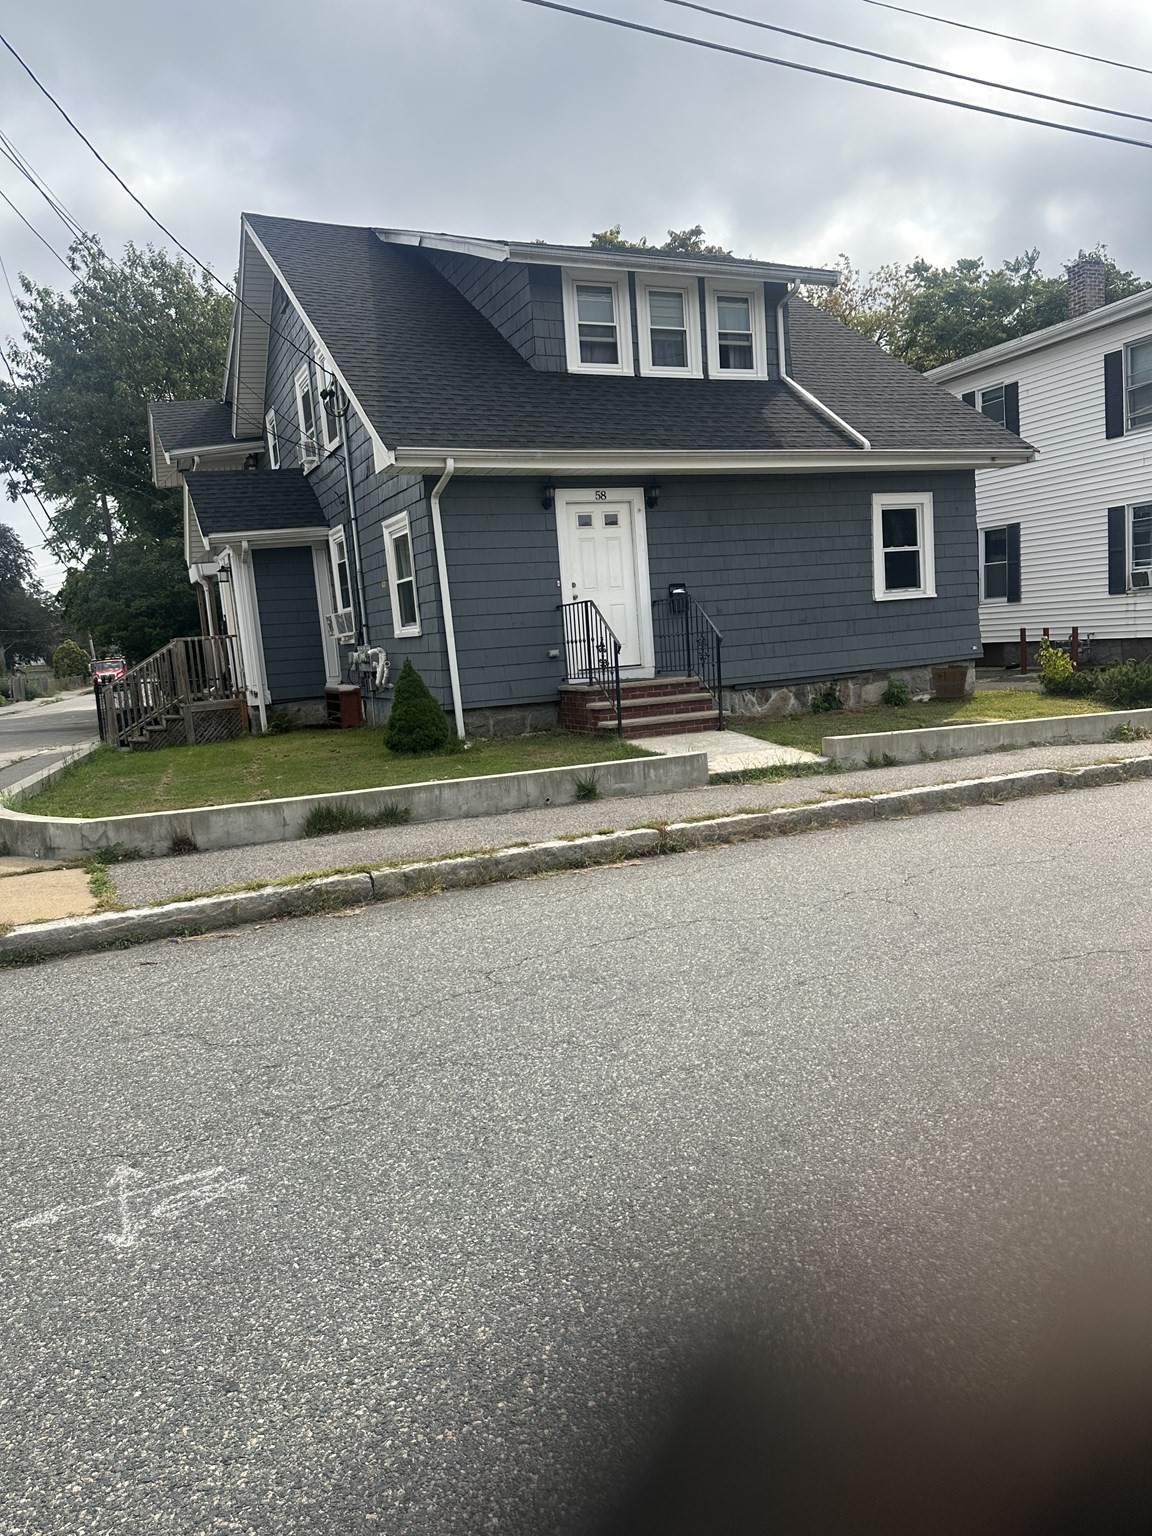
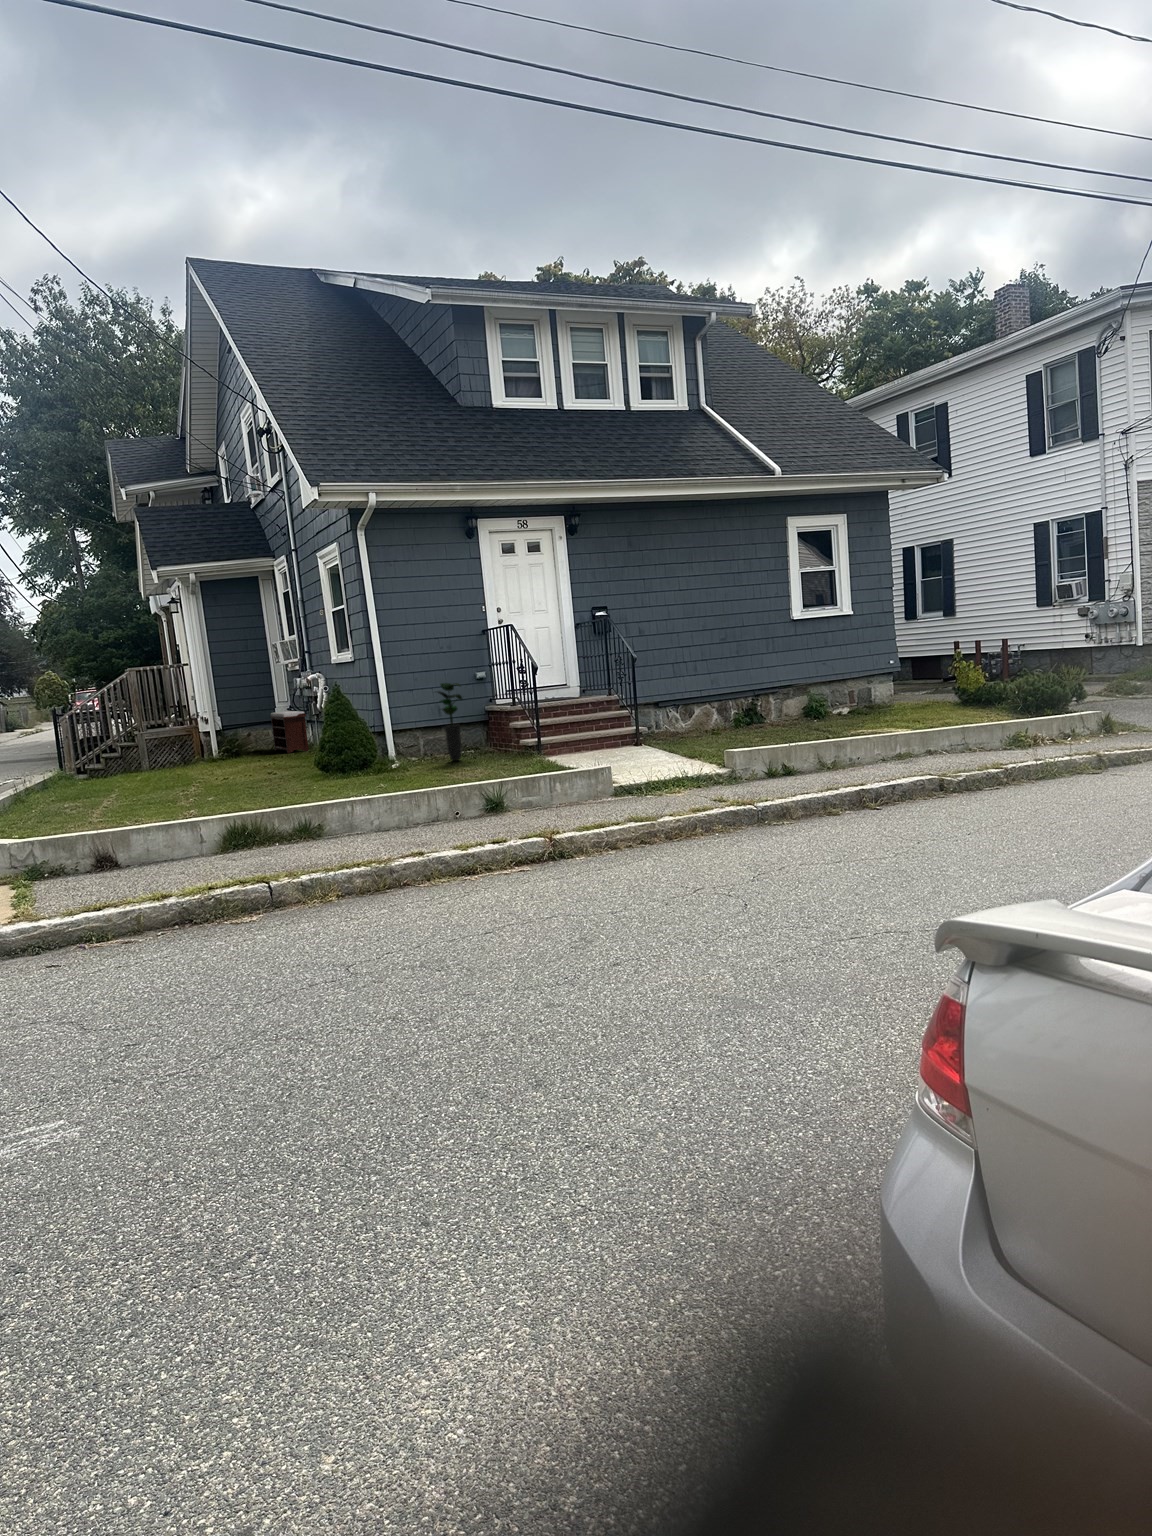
potted plant: none [503,660,538,741] -> present [438,683,462,761]
wooden bucket: present [930,665,969,698] -> none [854,678,891,711]

